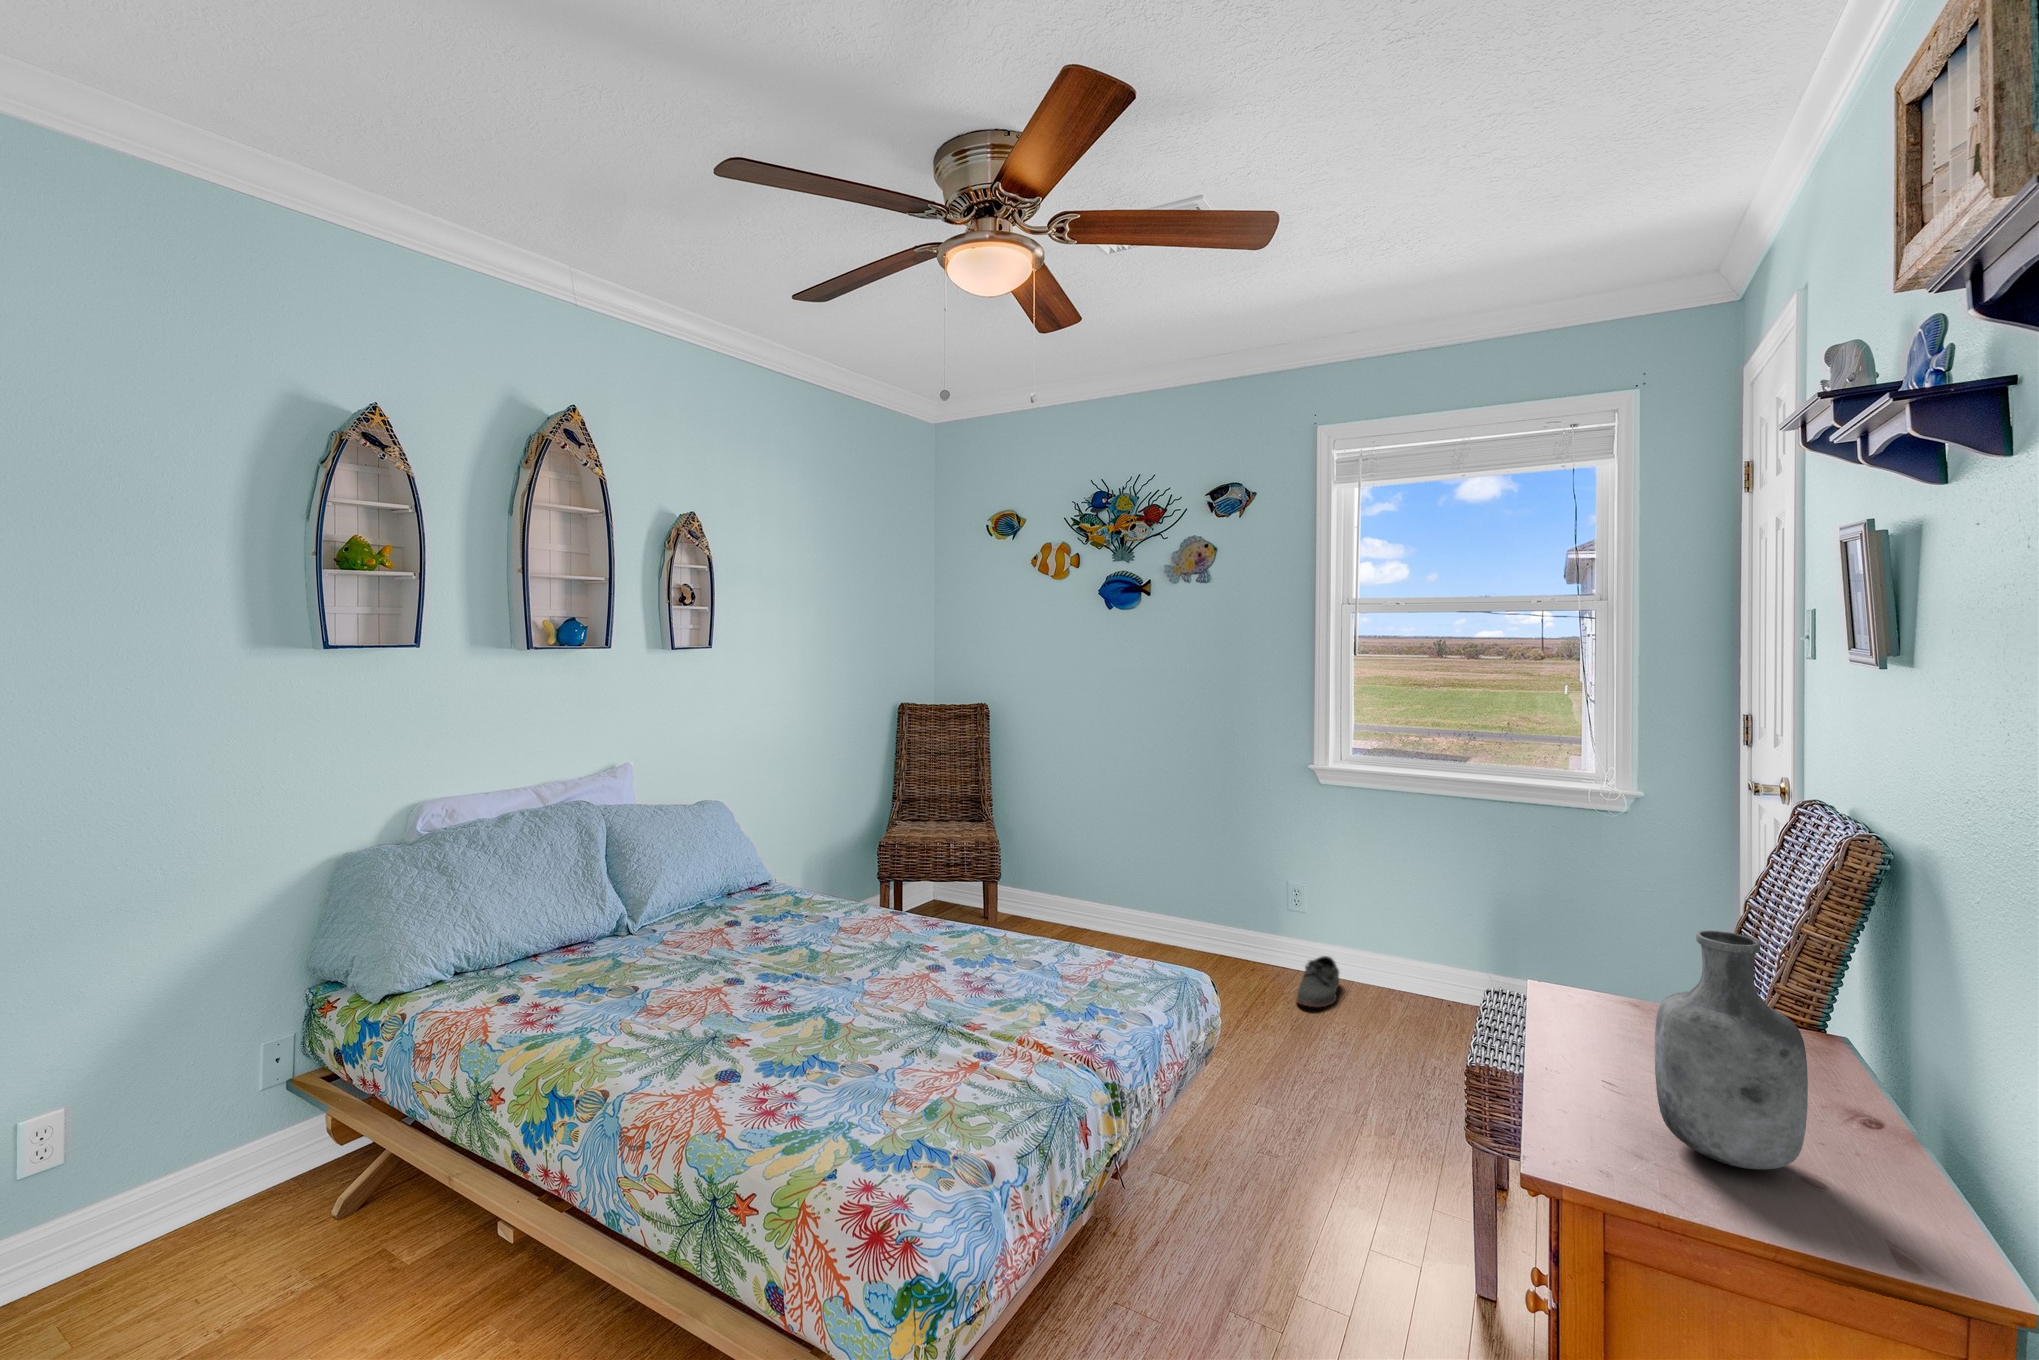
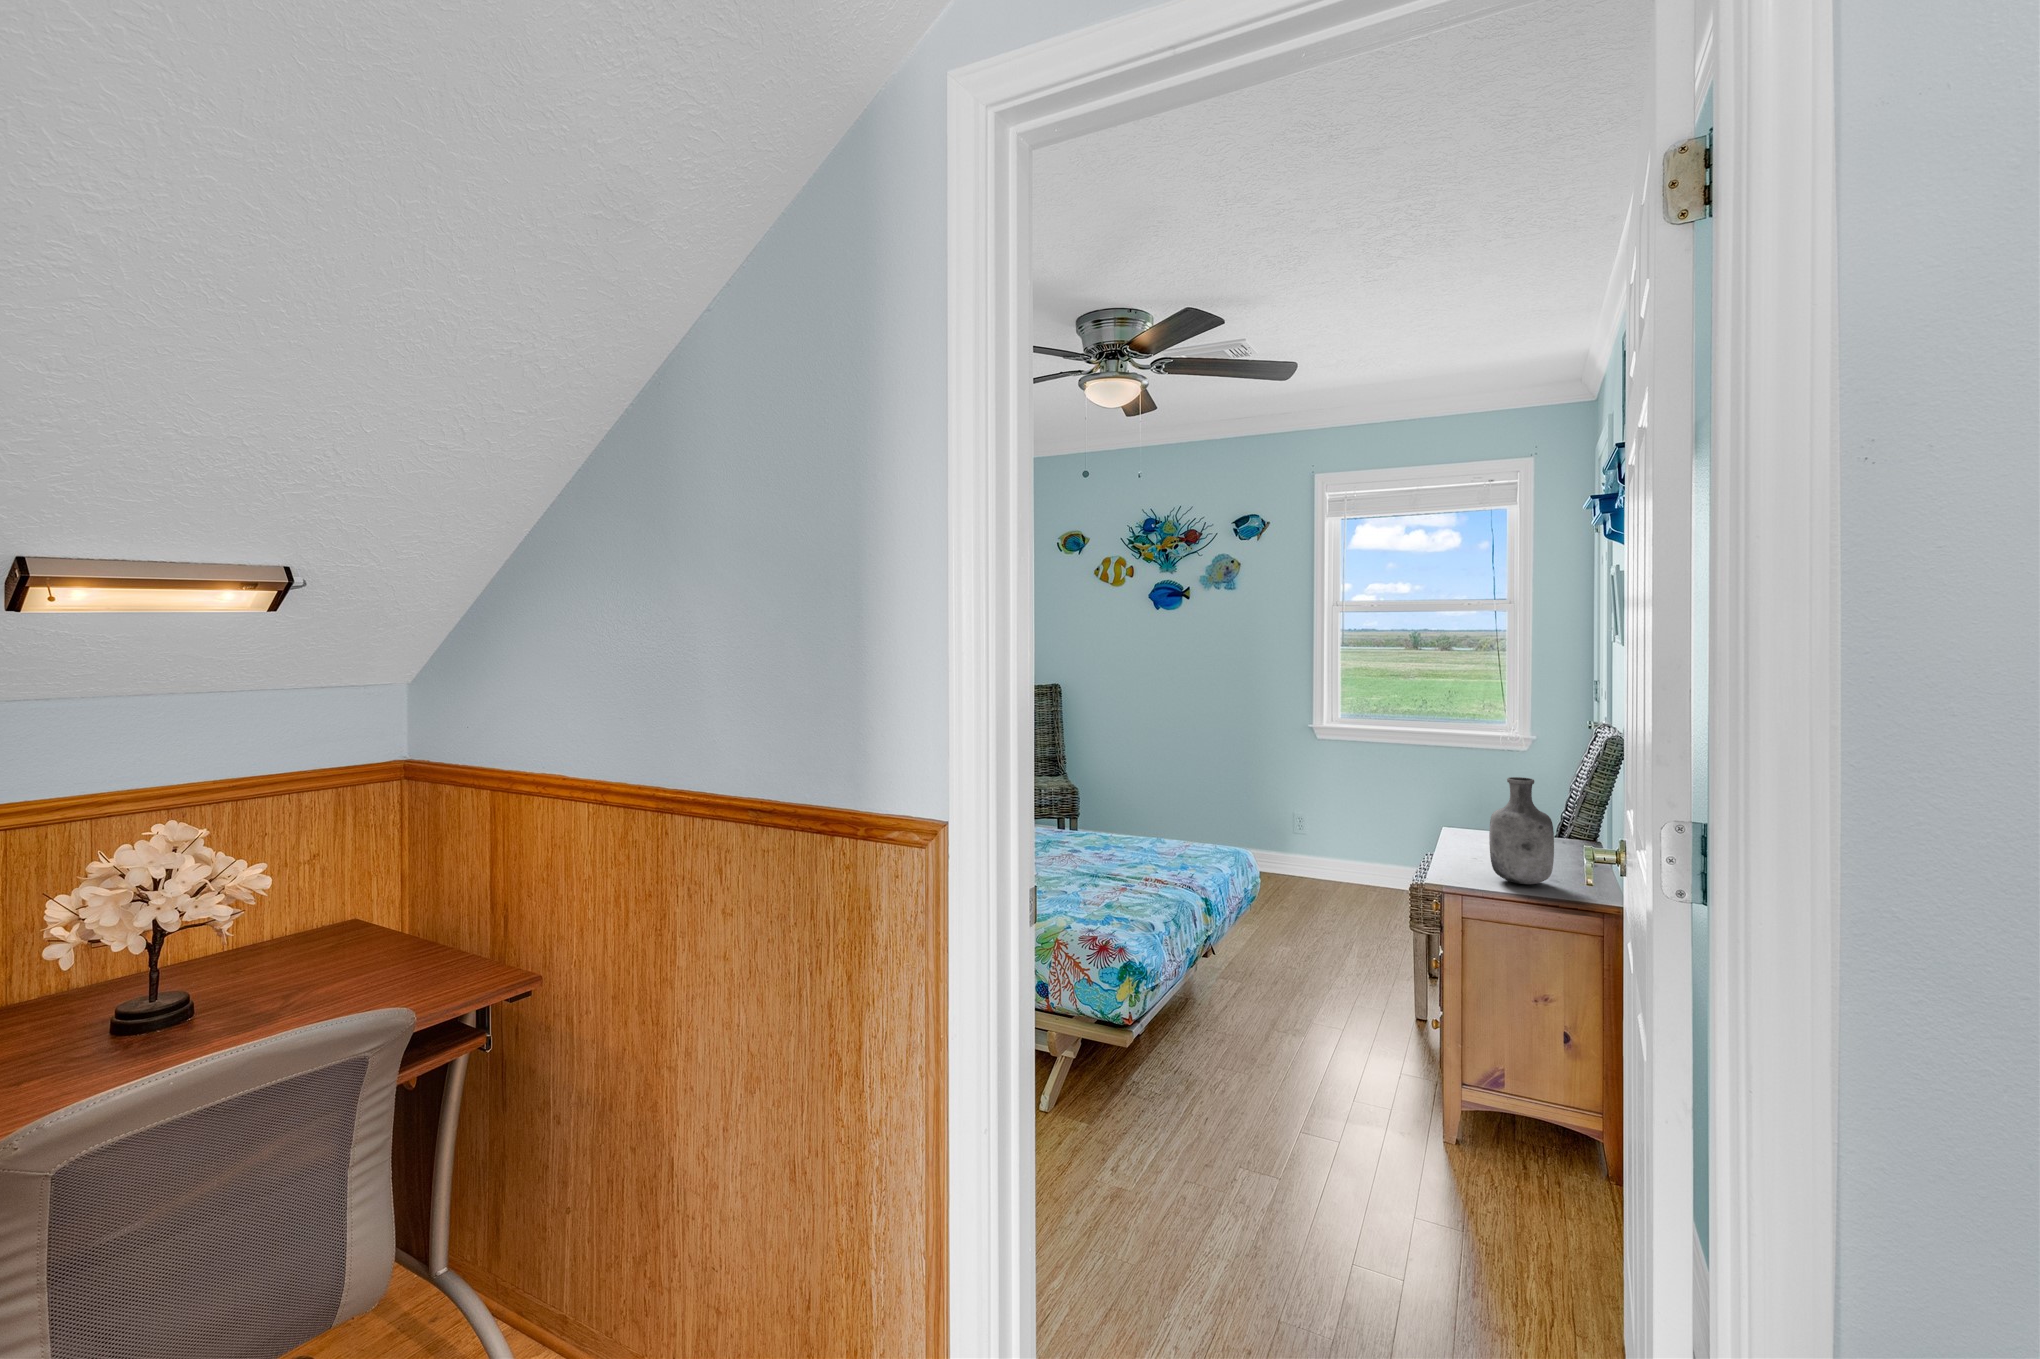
shoe: present [1296,956,1339,1007] -> none [1306,865,1337,898]

